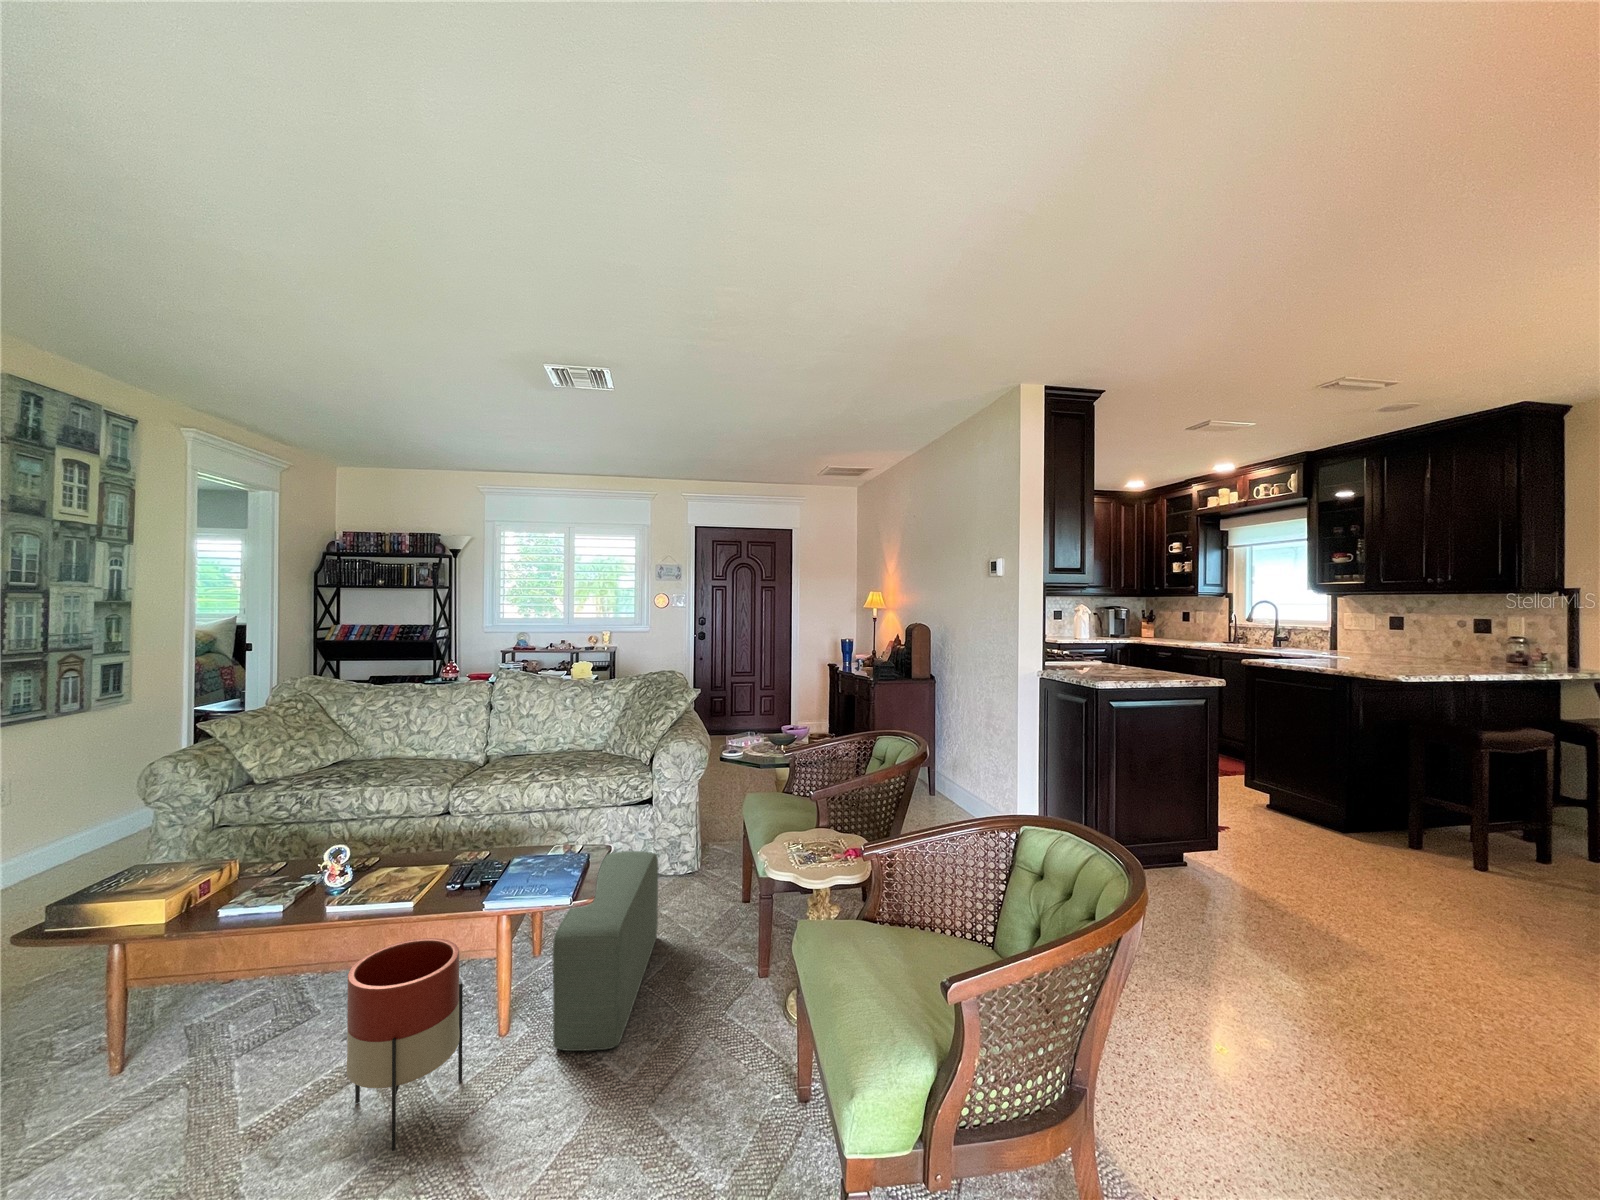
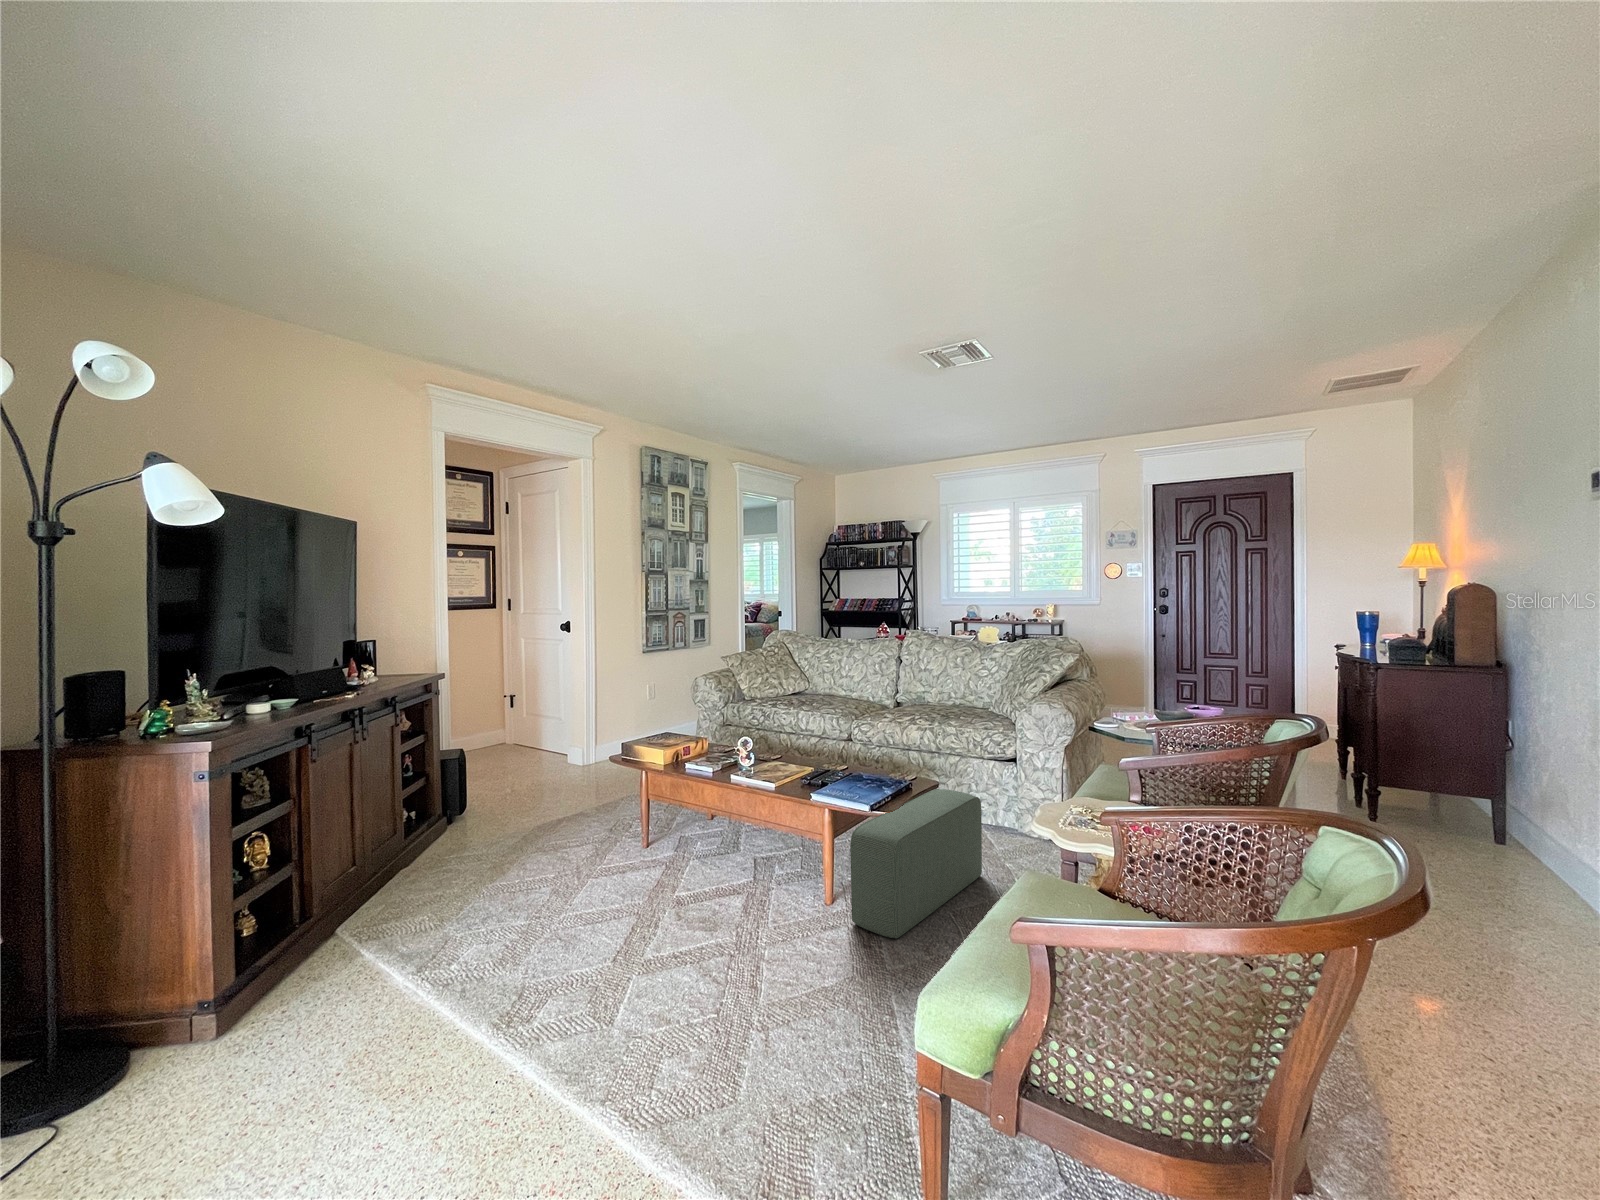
planter: present [347,938,463,1151] -> none [714,807,789,939]

